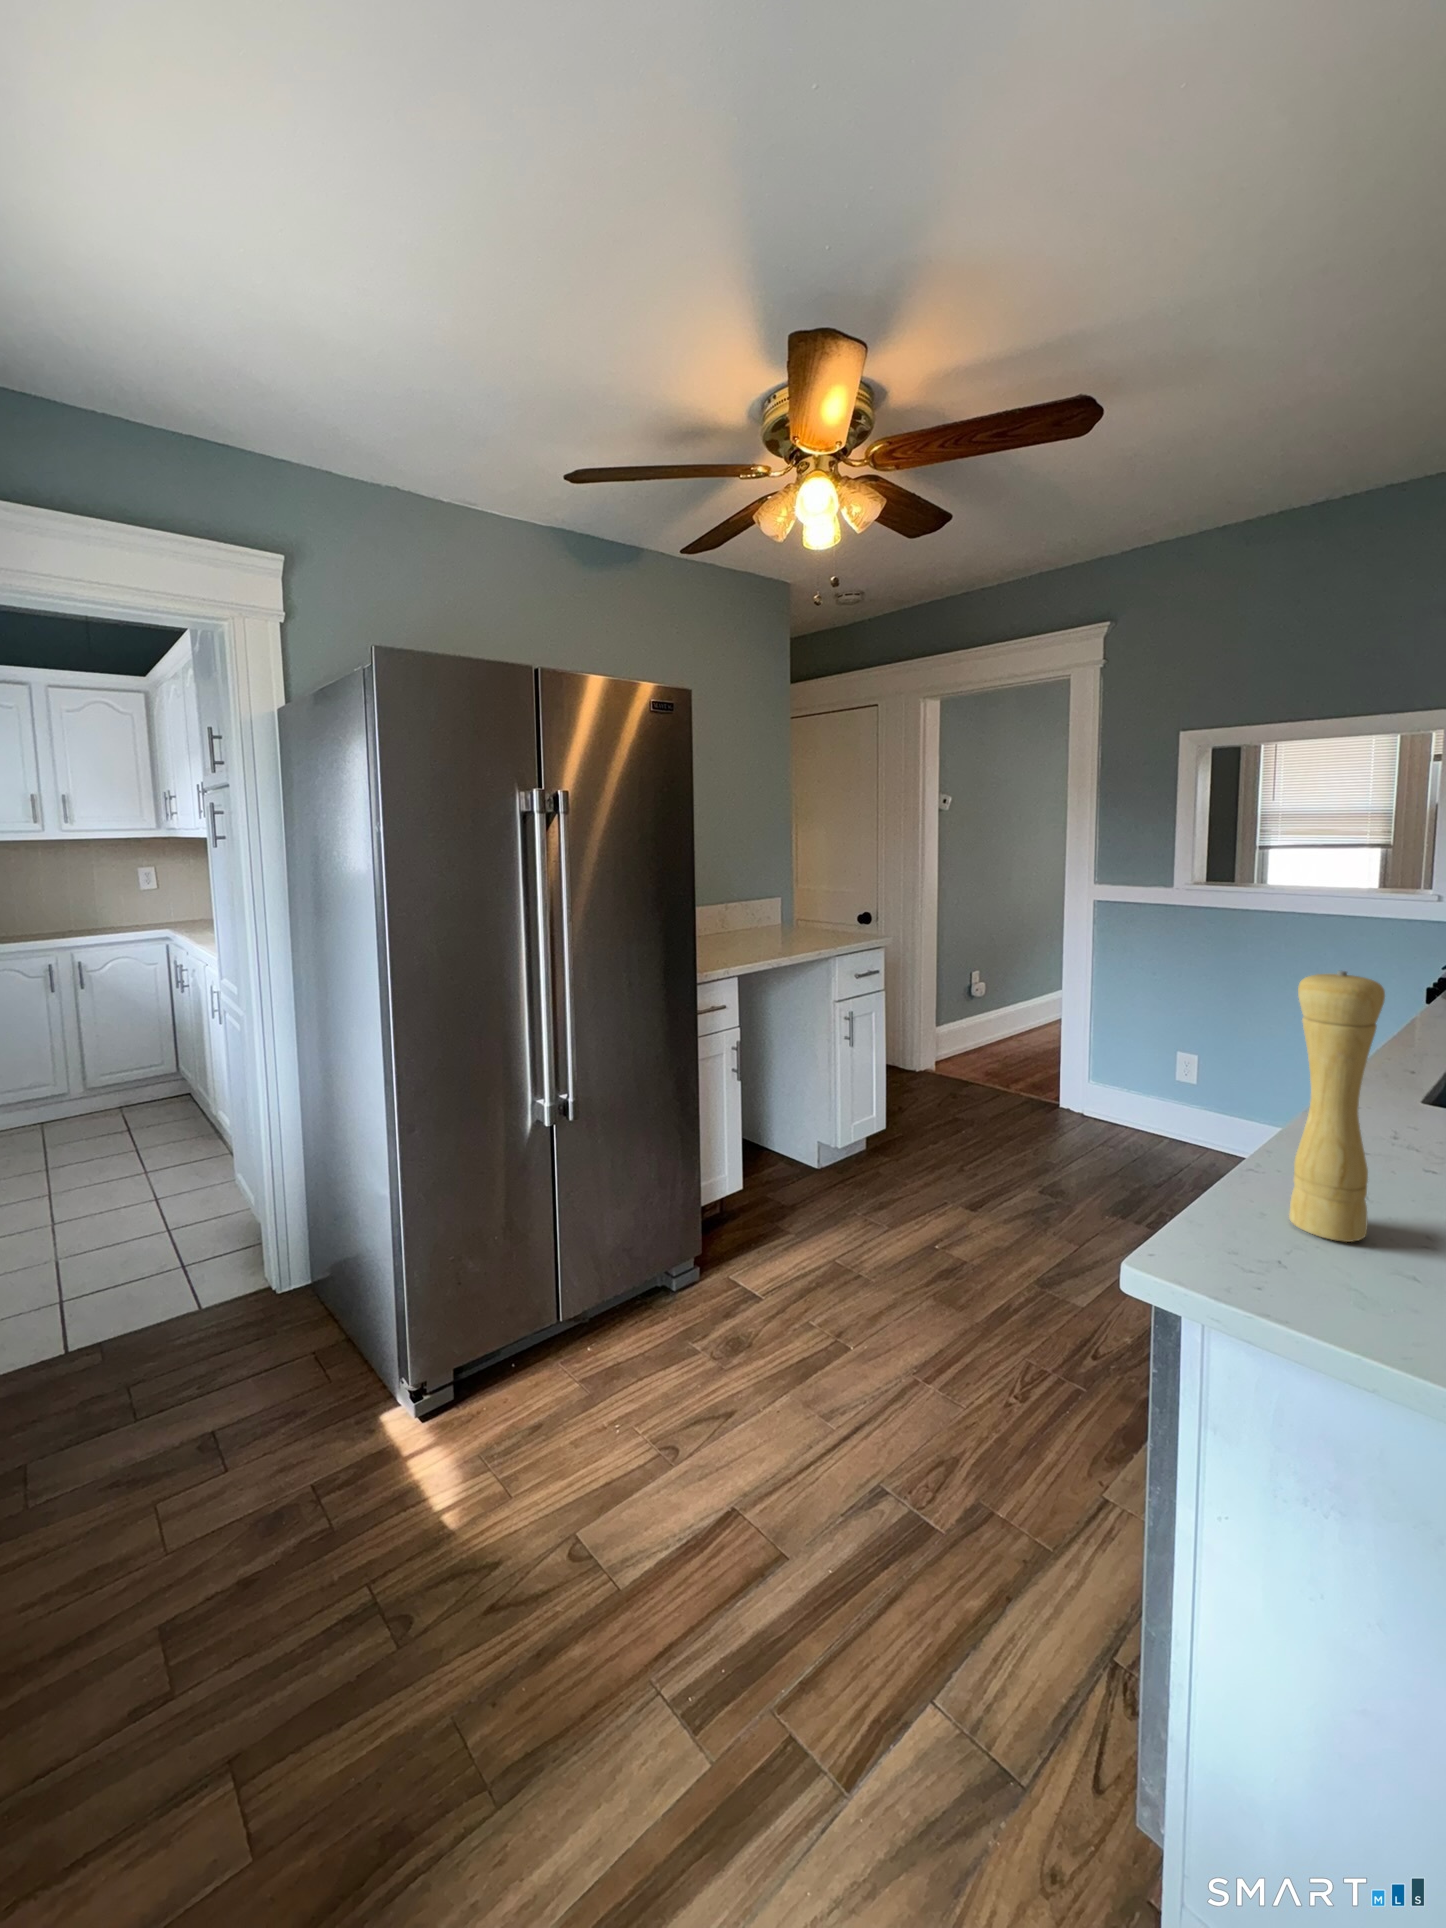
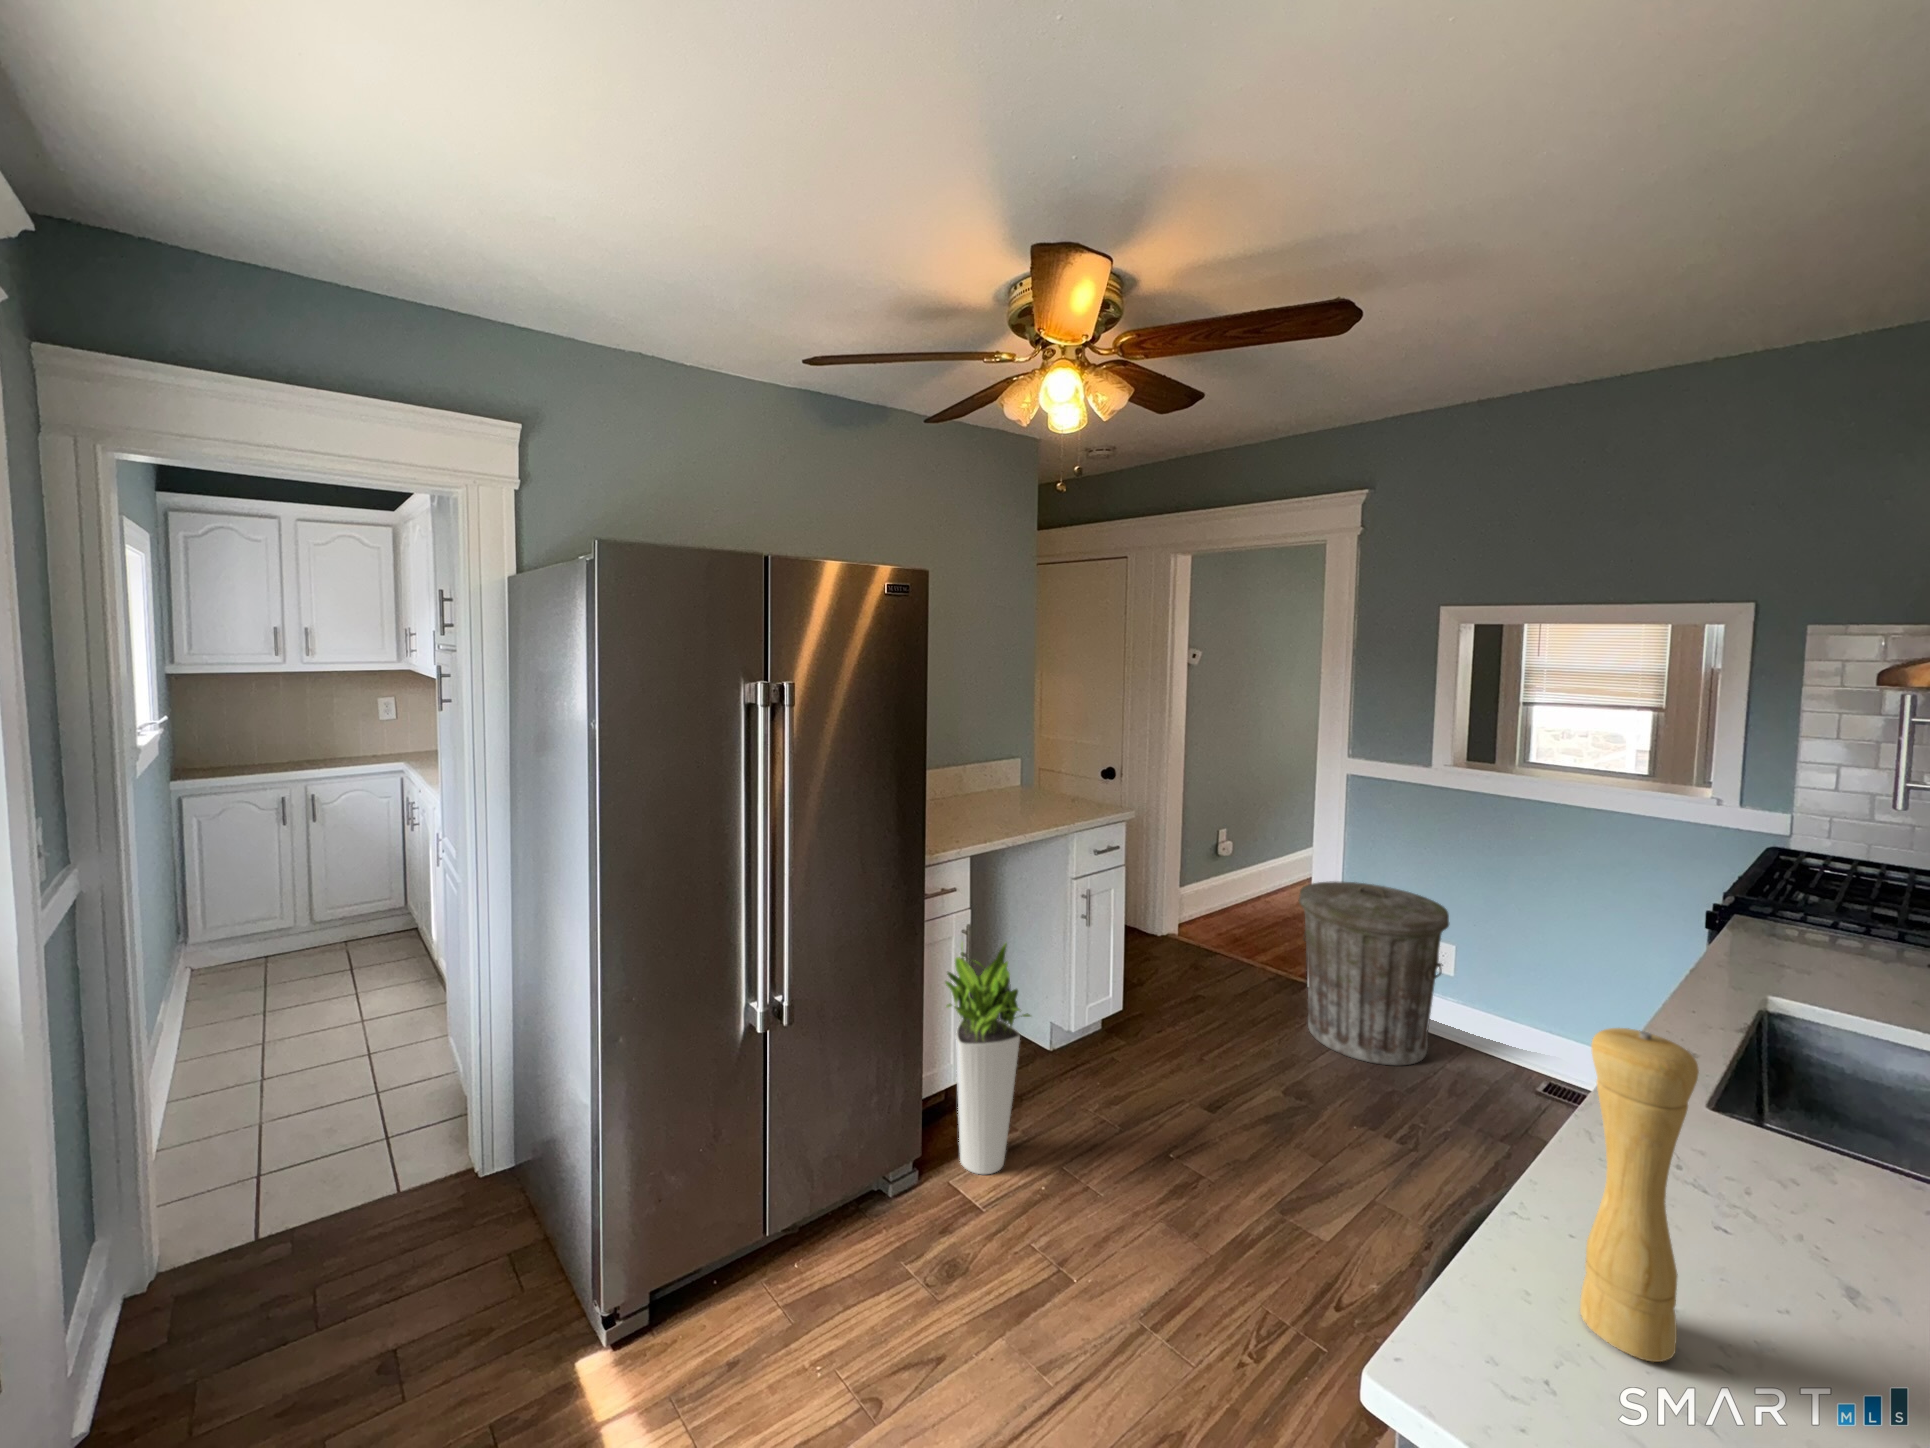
trash can: none [1053,1003,1195,1169] -> present [1299,881,1449,1066]
planter: none [718,1054,804,1270] -> present [945,943,1030,1174]

